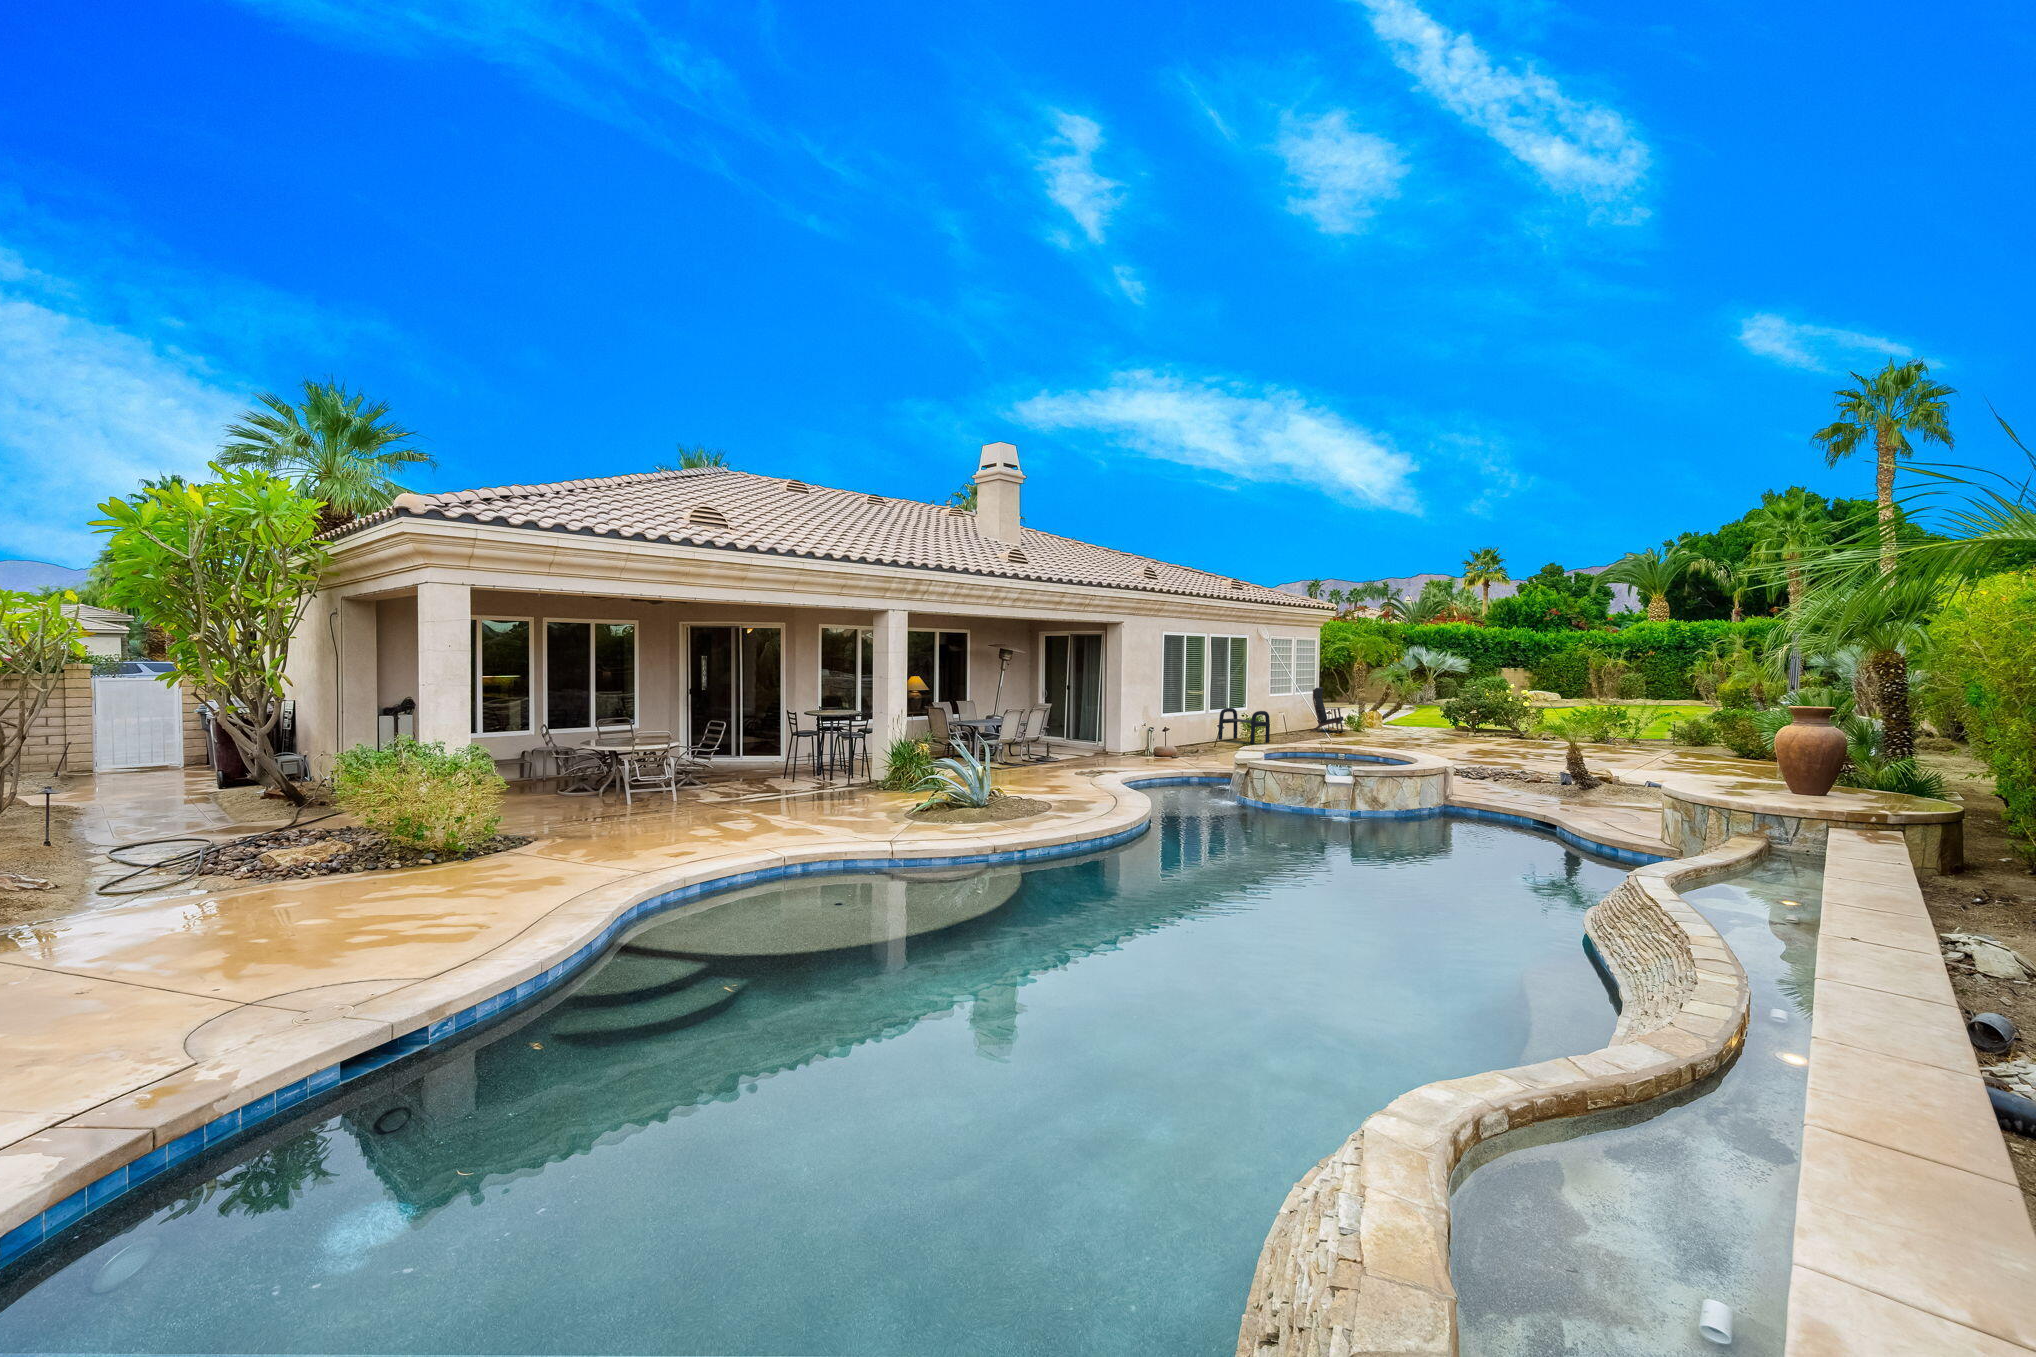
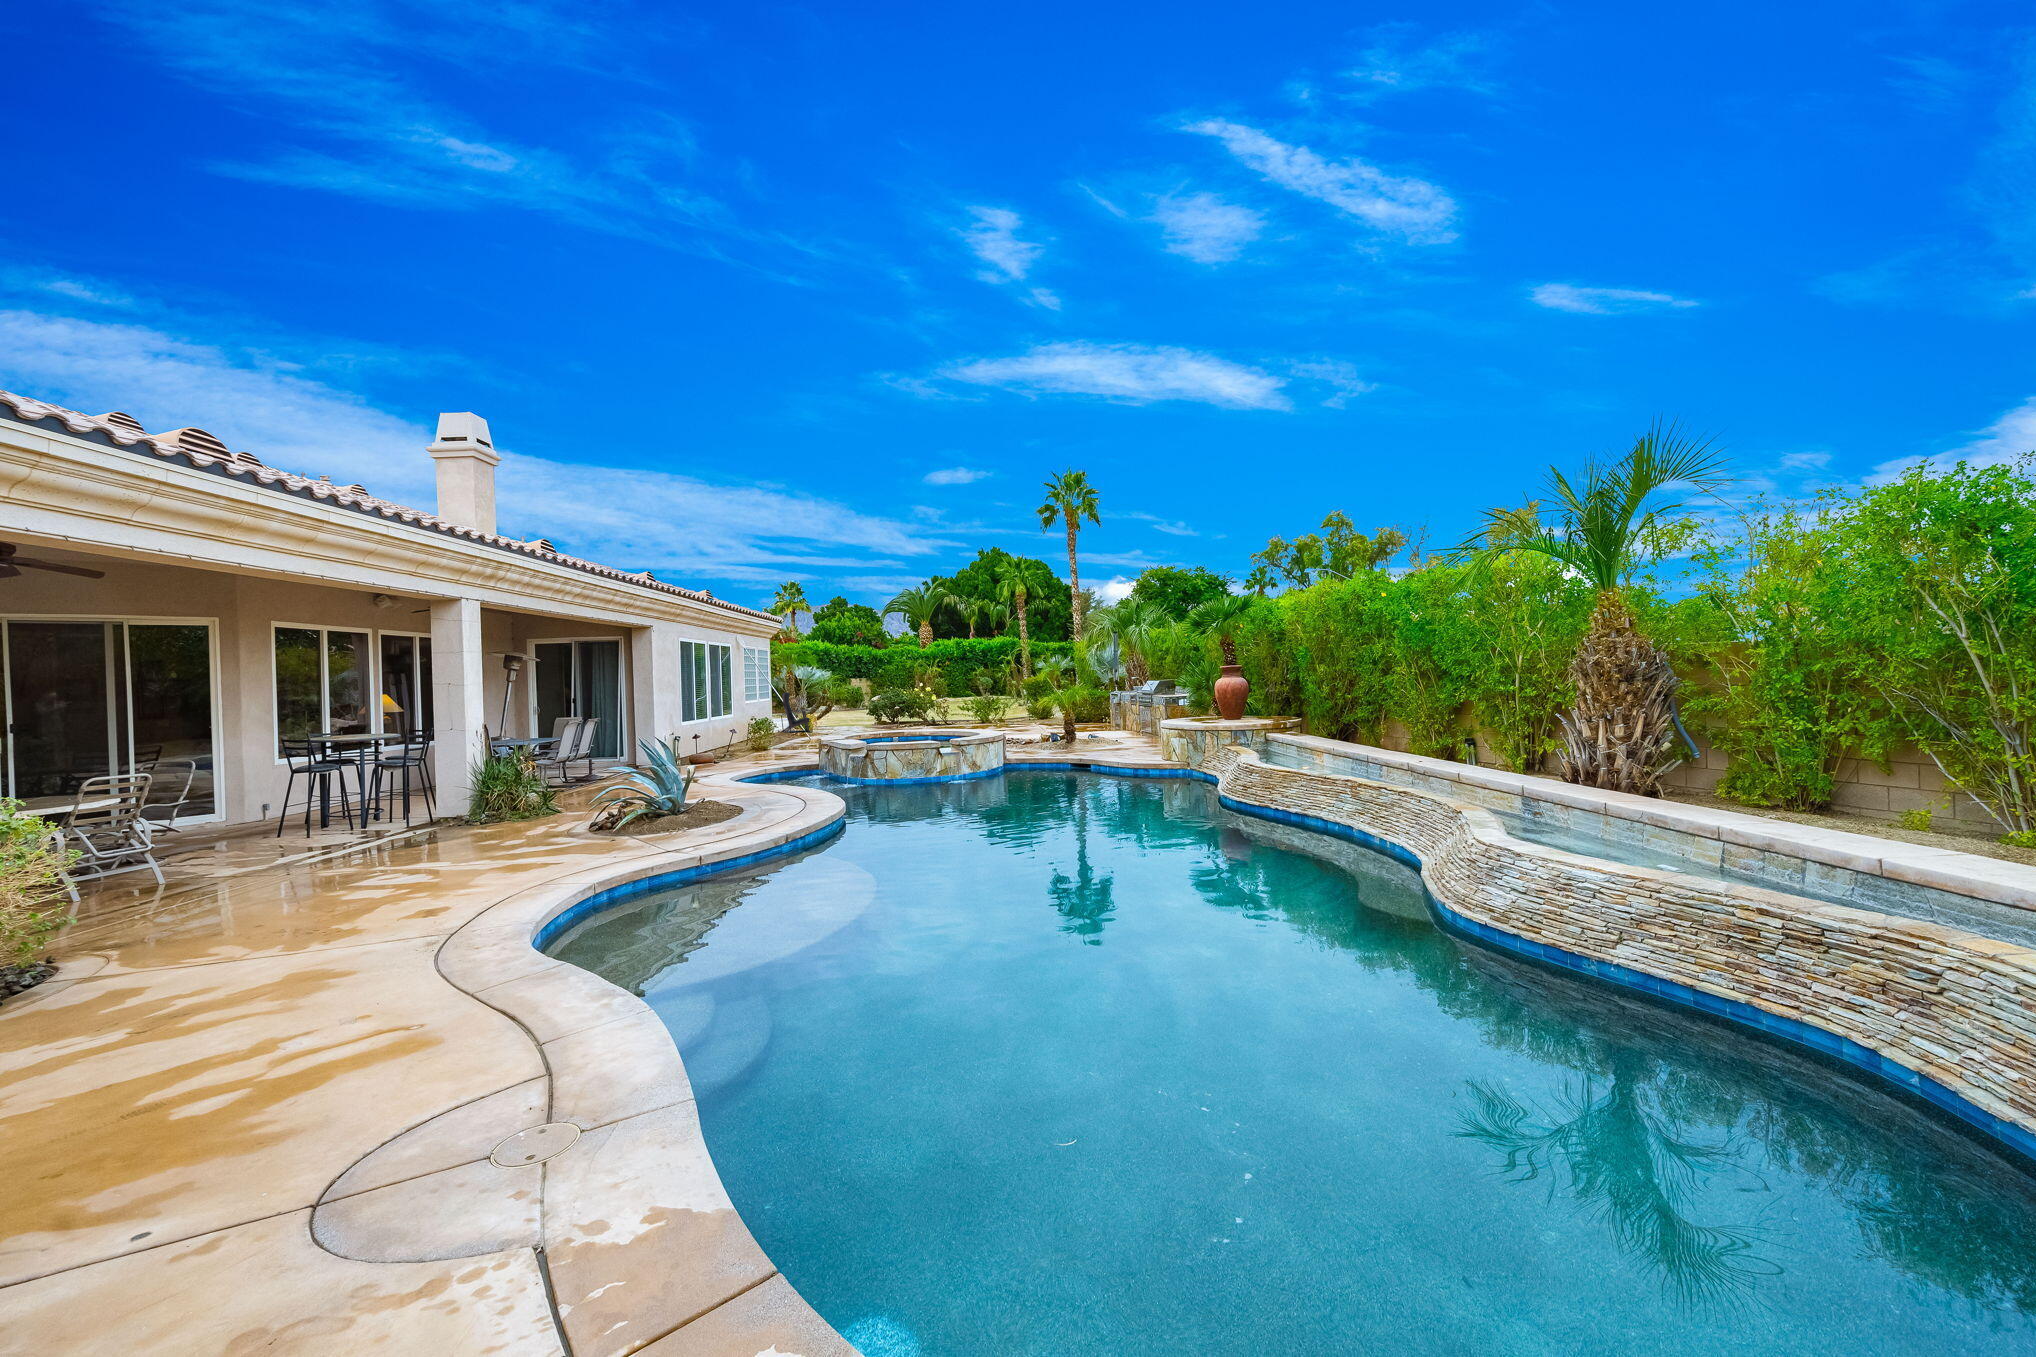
bench: present [1218,708,1270,744] -> none [726,713,775,745]

